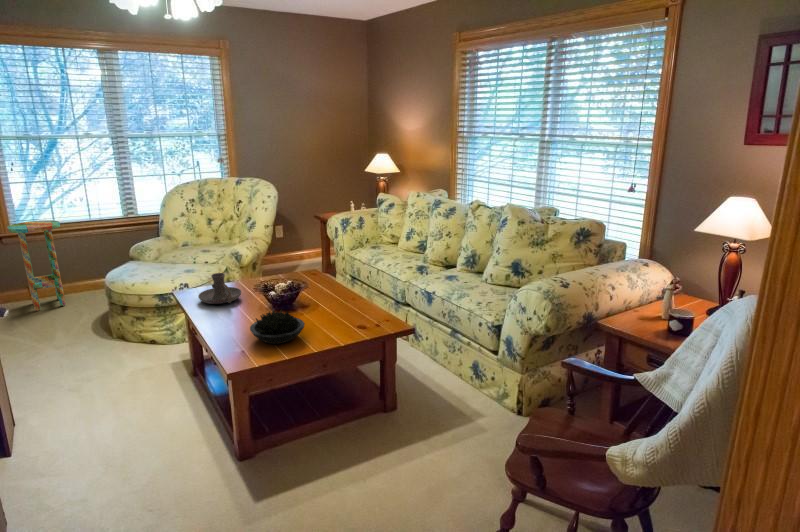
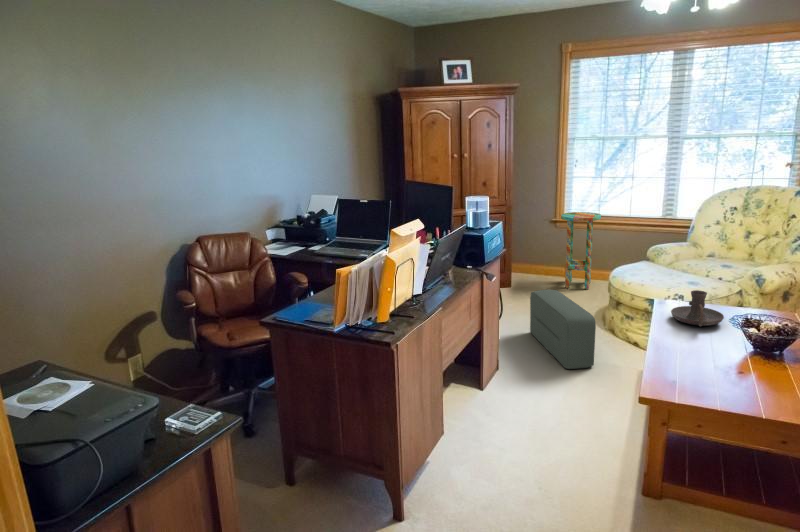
succulent plant: present [250,310,305,344] -> none [691,348,768,391]
pouf: none [16,313,127,391] -> present [530,290,596,369]

